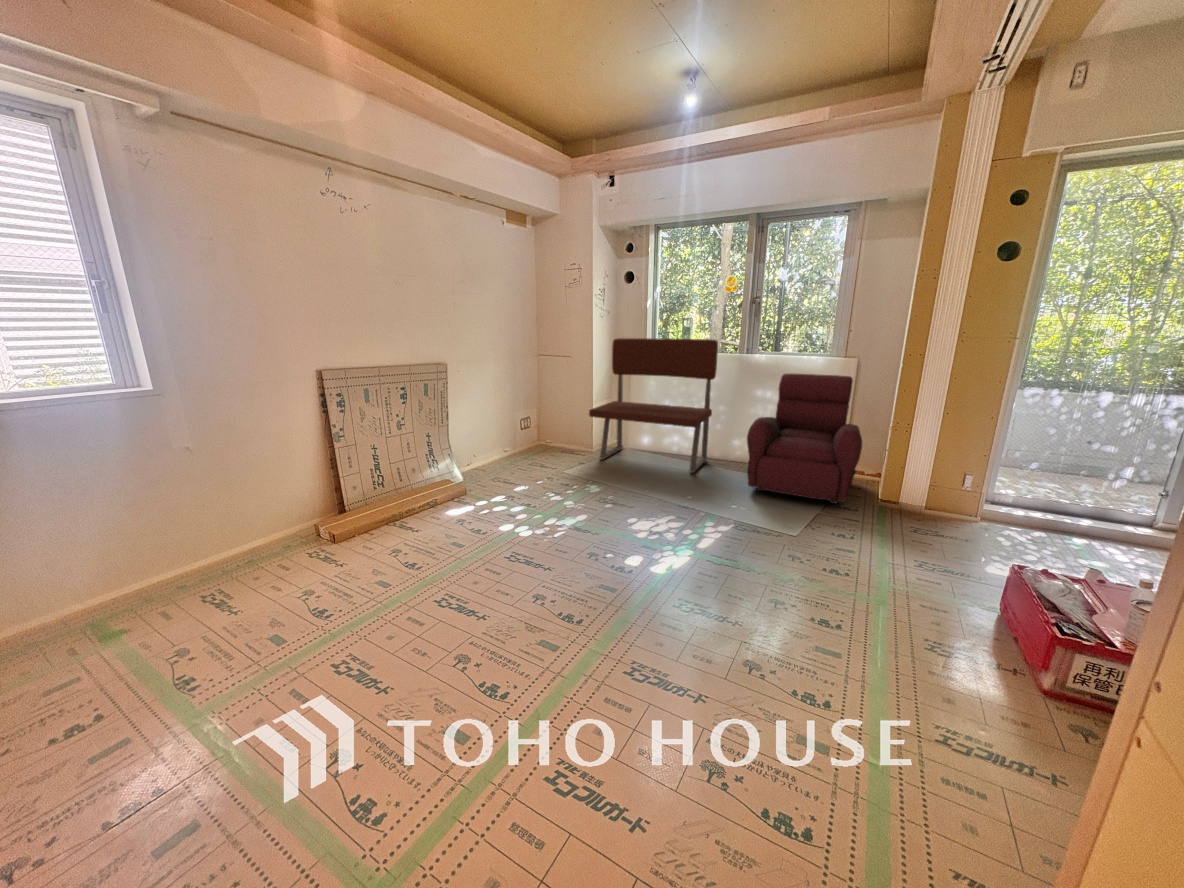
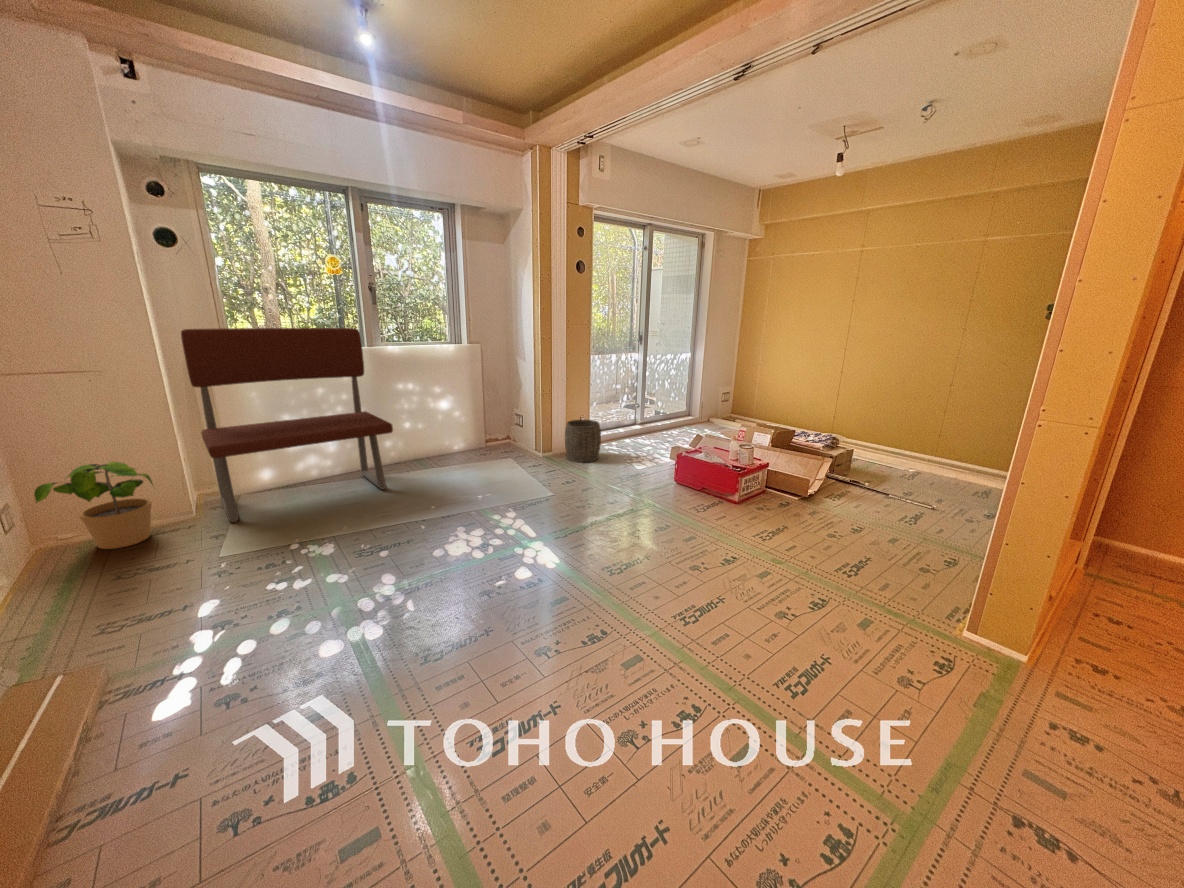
armchair: present [747,374,862,503] -> none [425,359,542,479]
potted plant: none [532,406,579,454] -> present [34,462,152,549]
woven basket: none [906,470,972,534] -> present [565,420,601,462]

